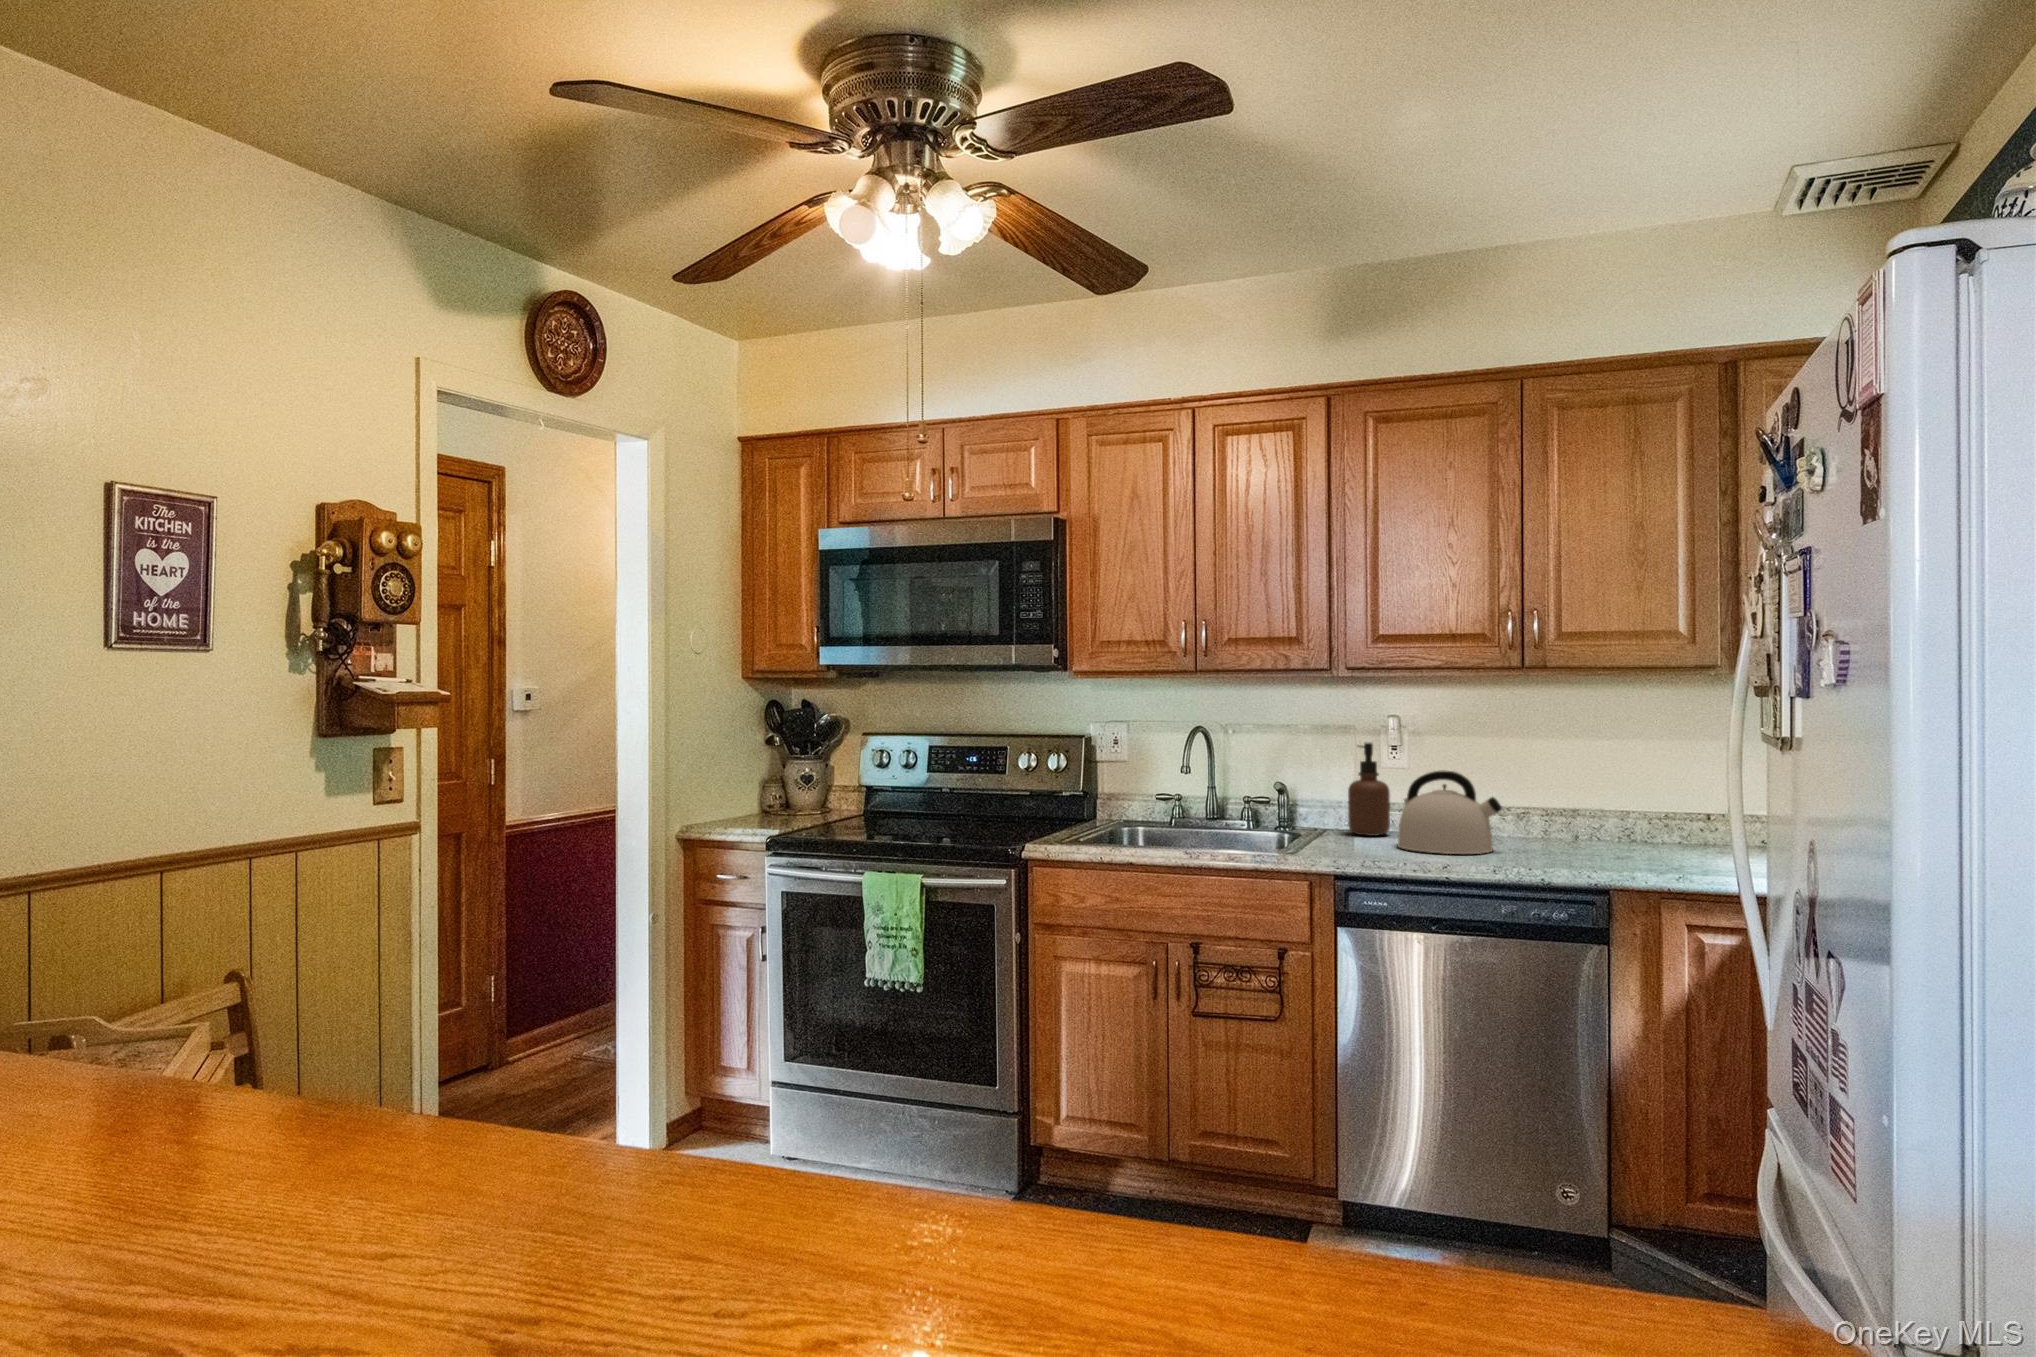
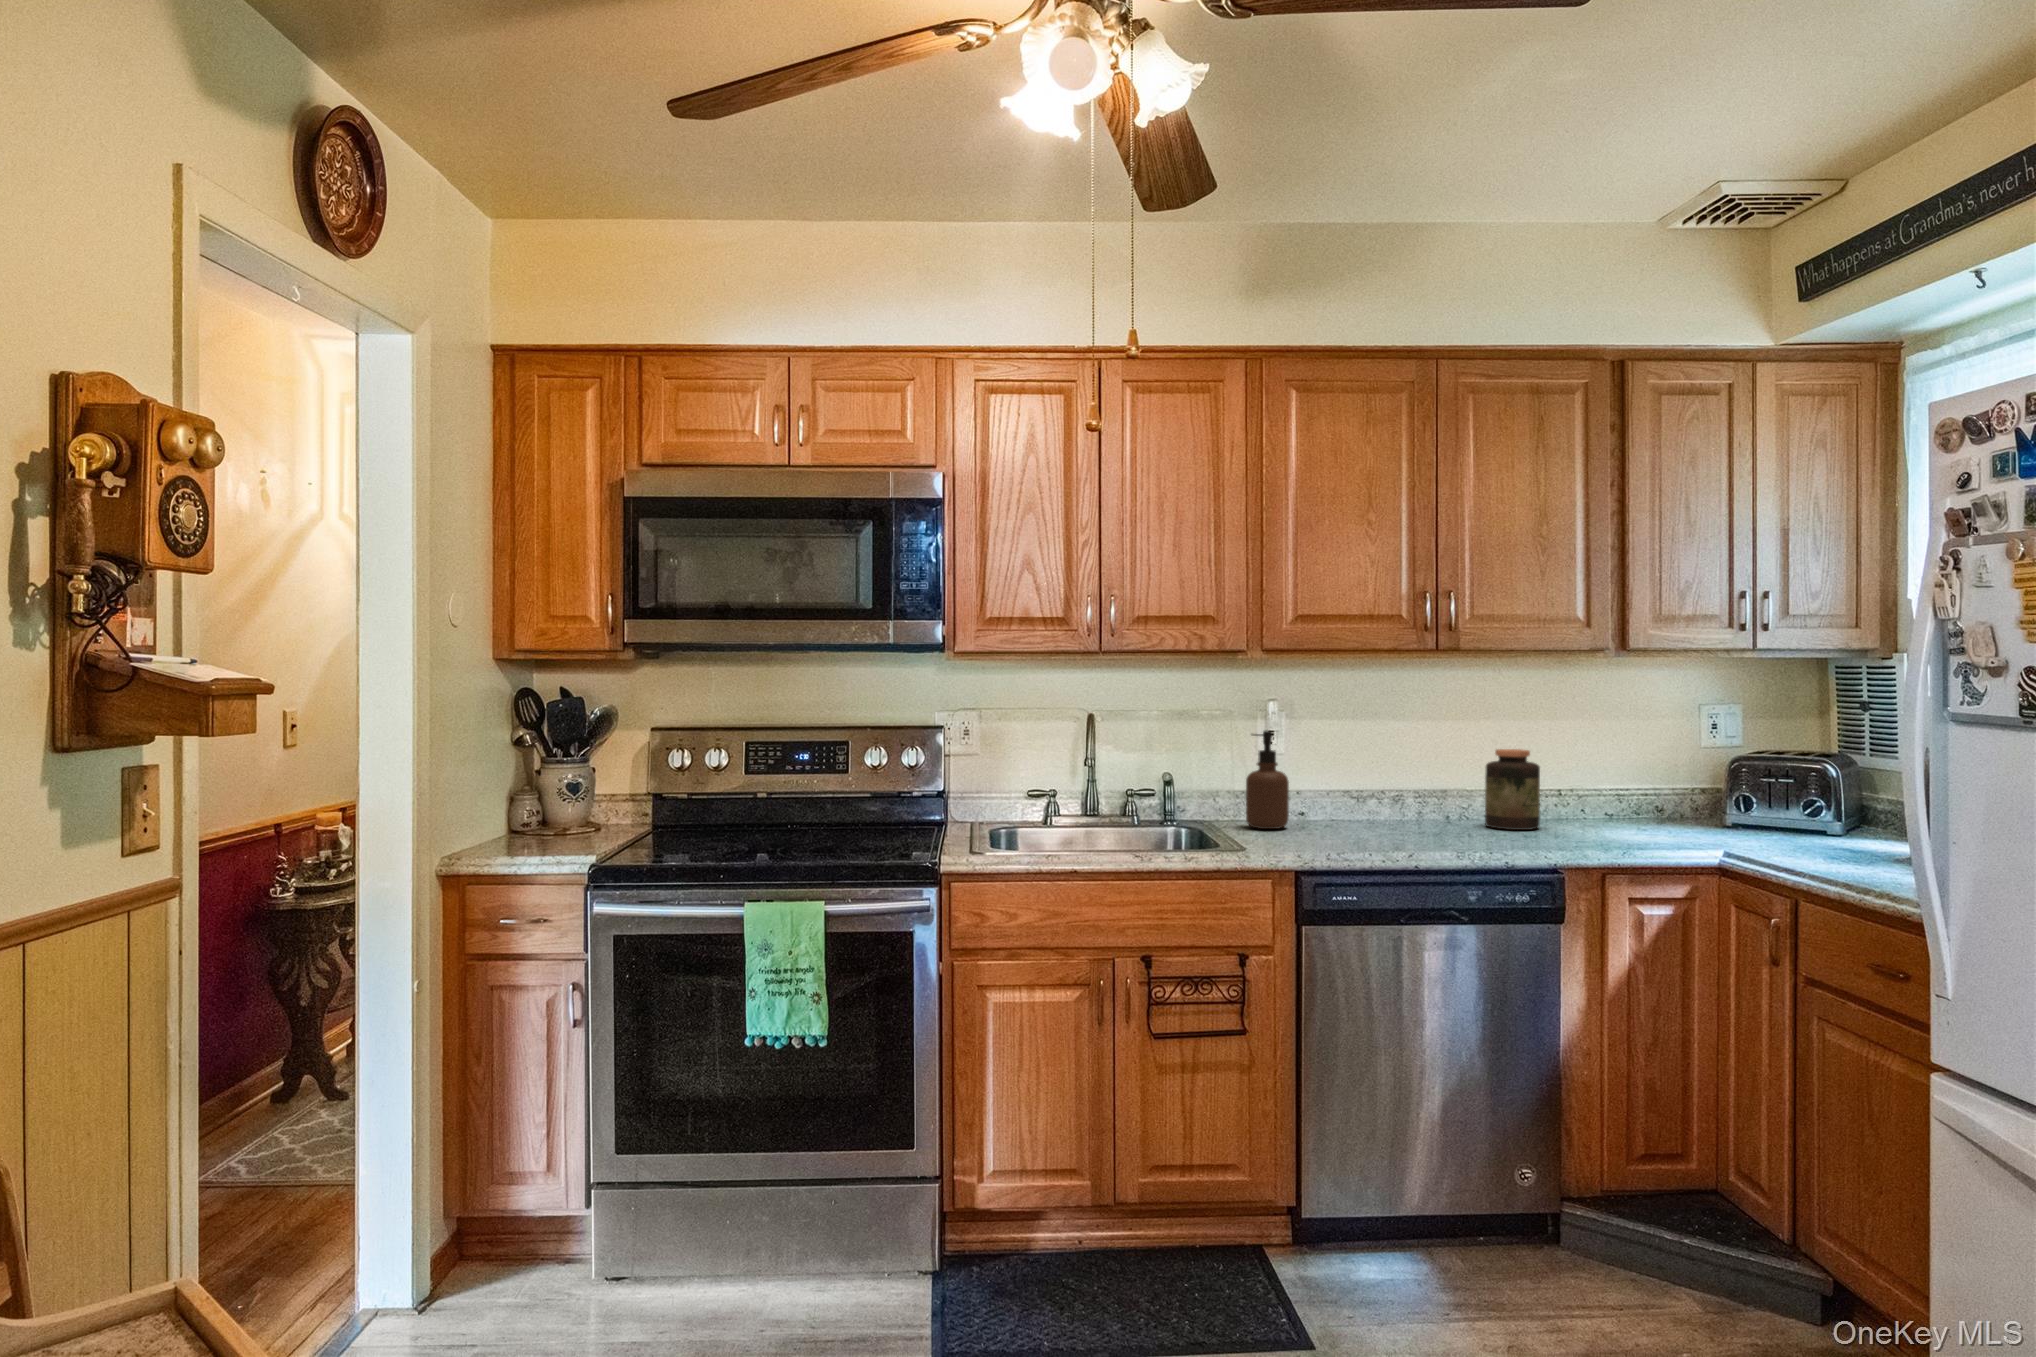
jar: none [1602,765,1661,849] -> present [1485,749,1540,830]
kettle: present [1397,770,1502,854] -> none [1317,758,1423,844]

